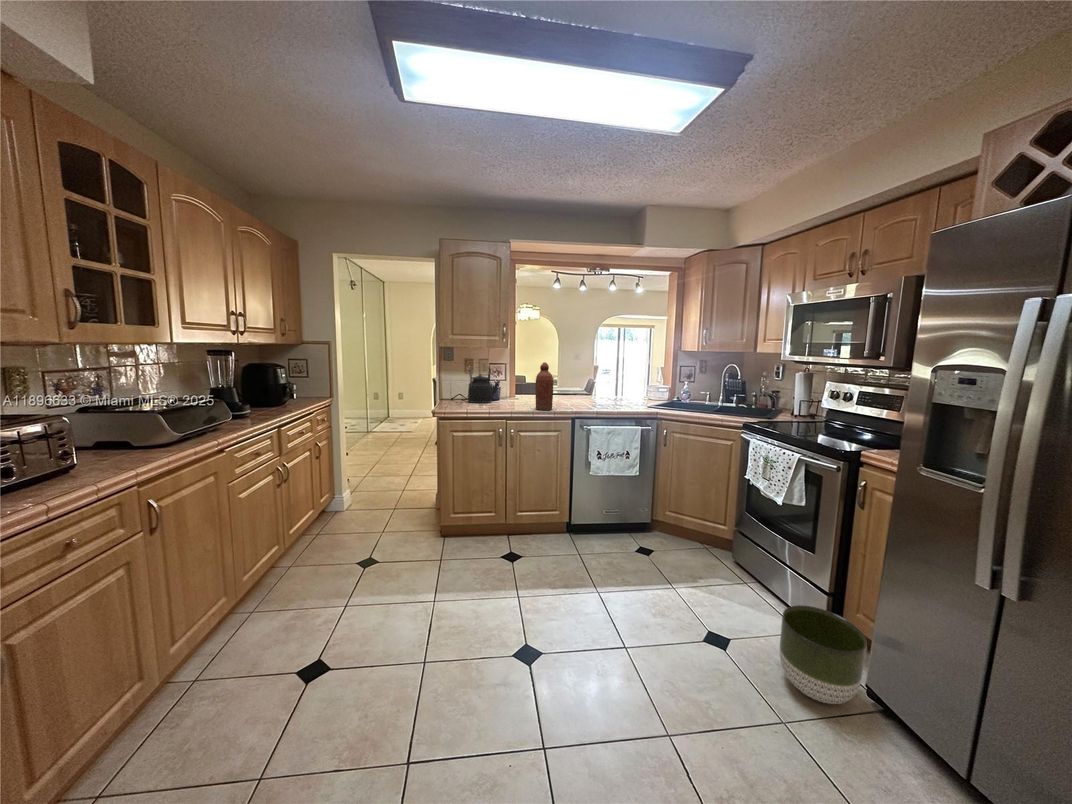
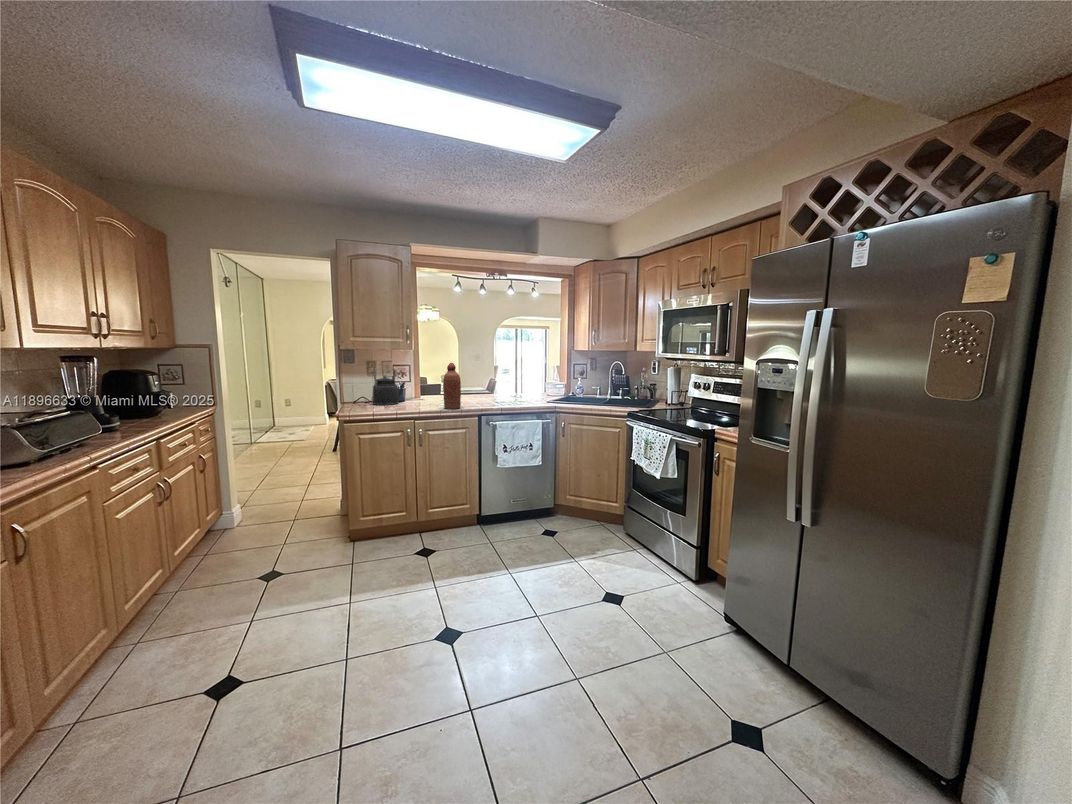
planter: present [779,605,867,704] -> none [661,557,722,630]

